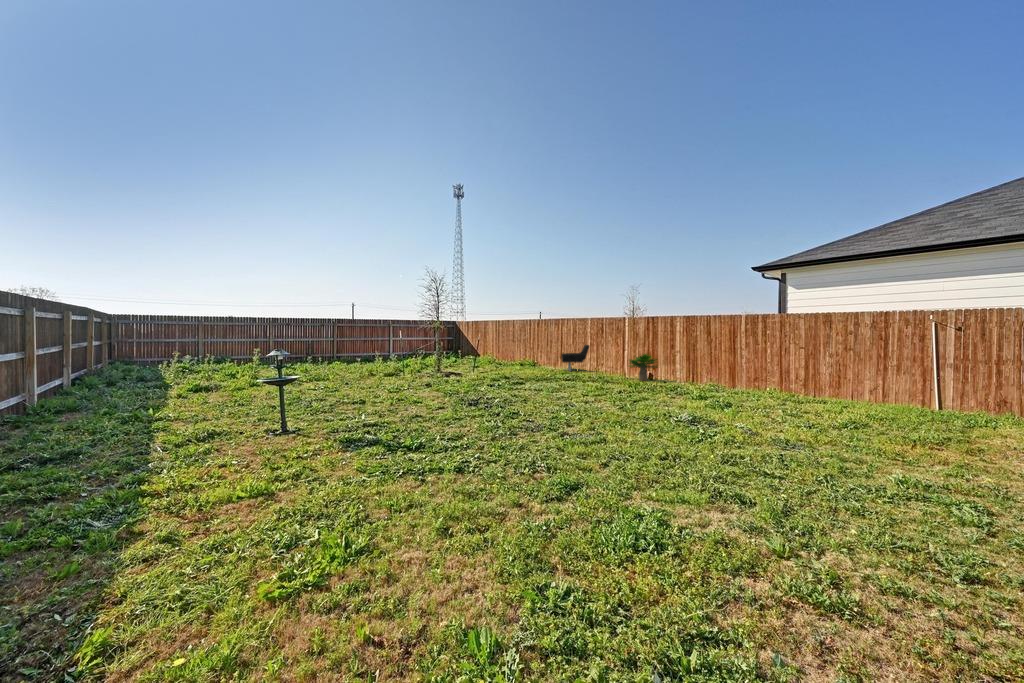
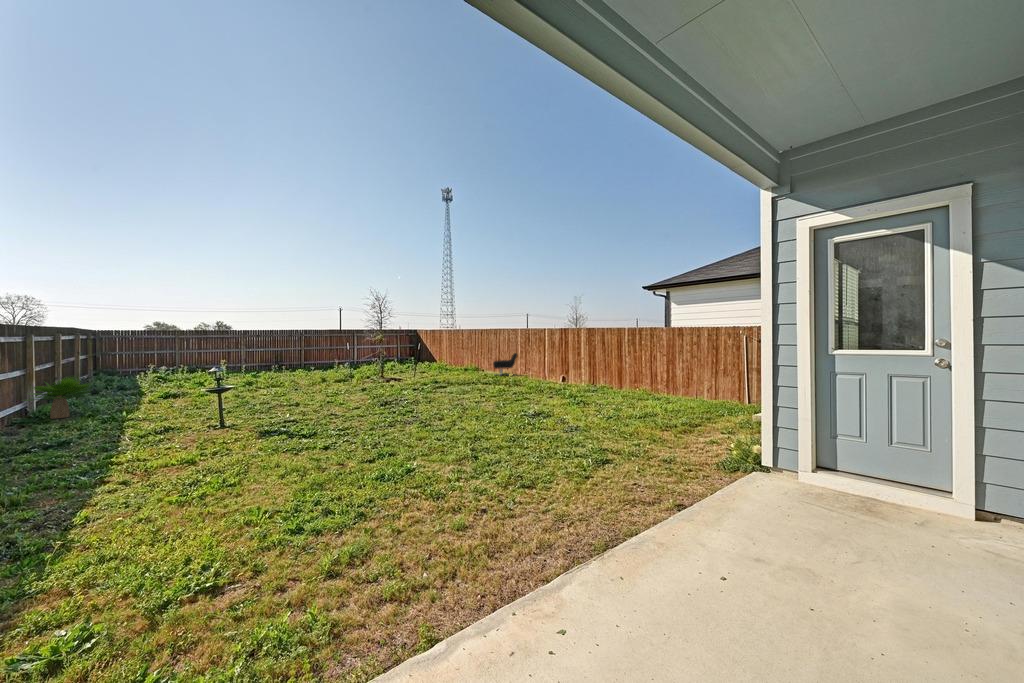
potted plant: present [629,354,657,381] -> present [26,378,89,418]

